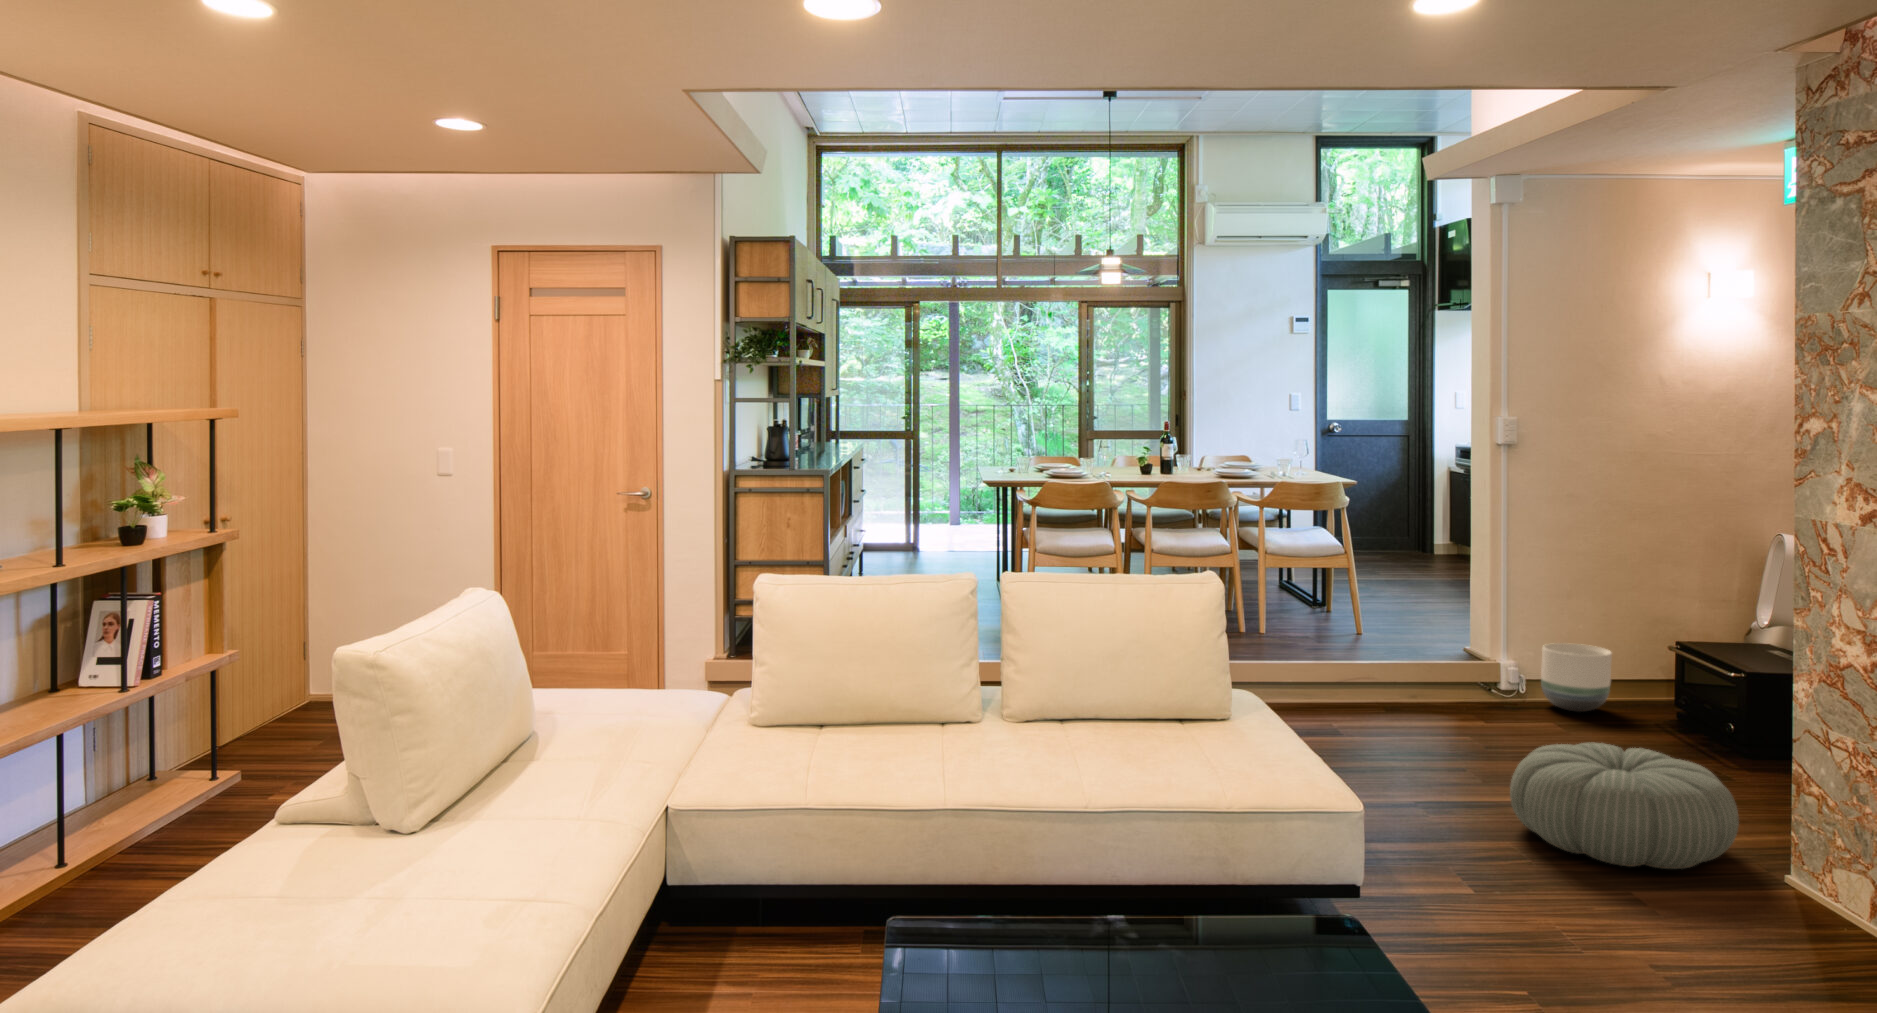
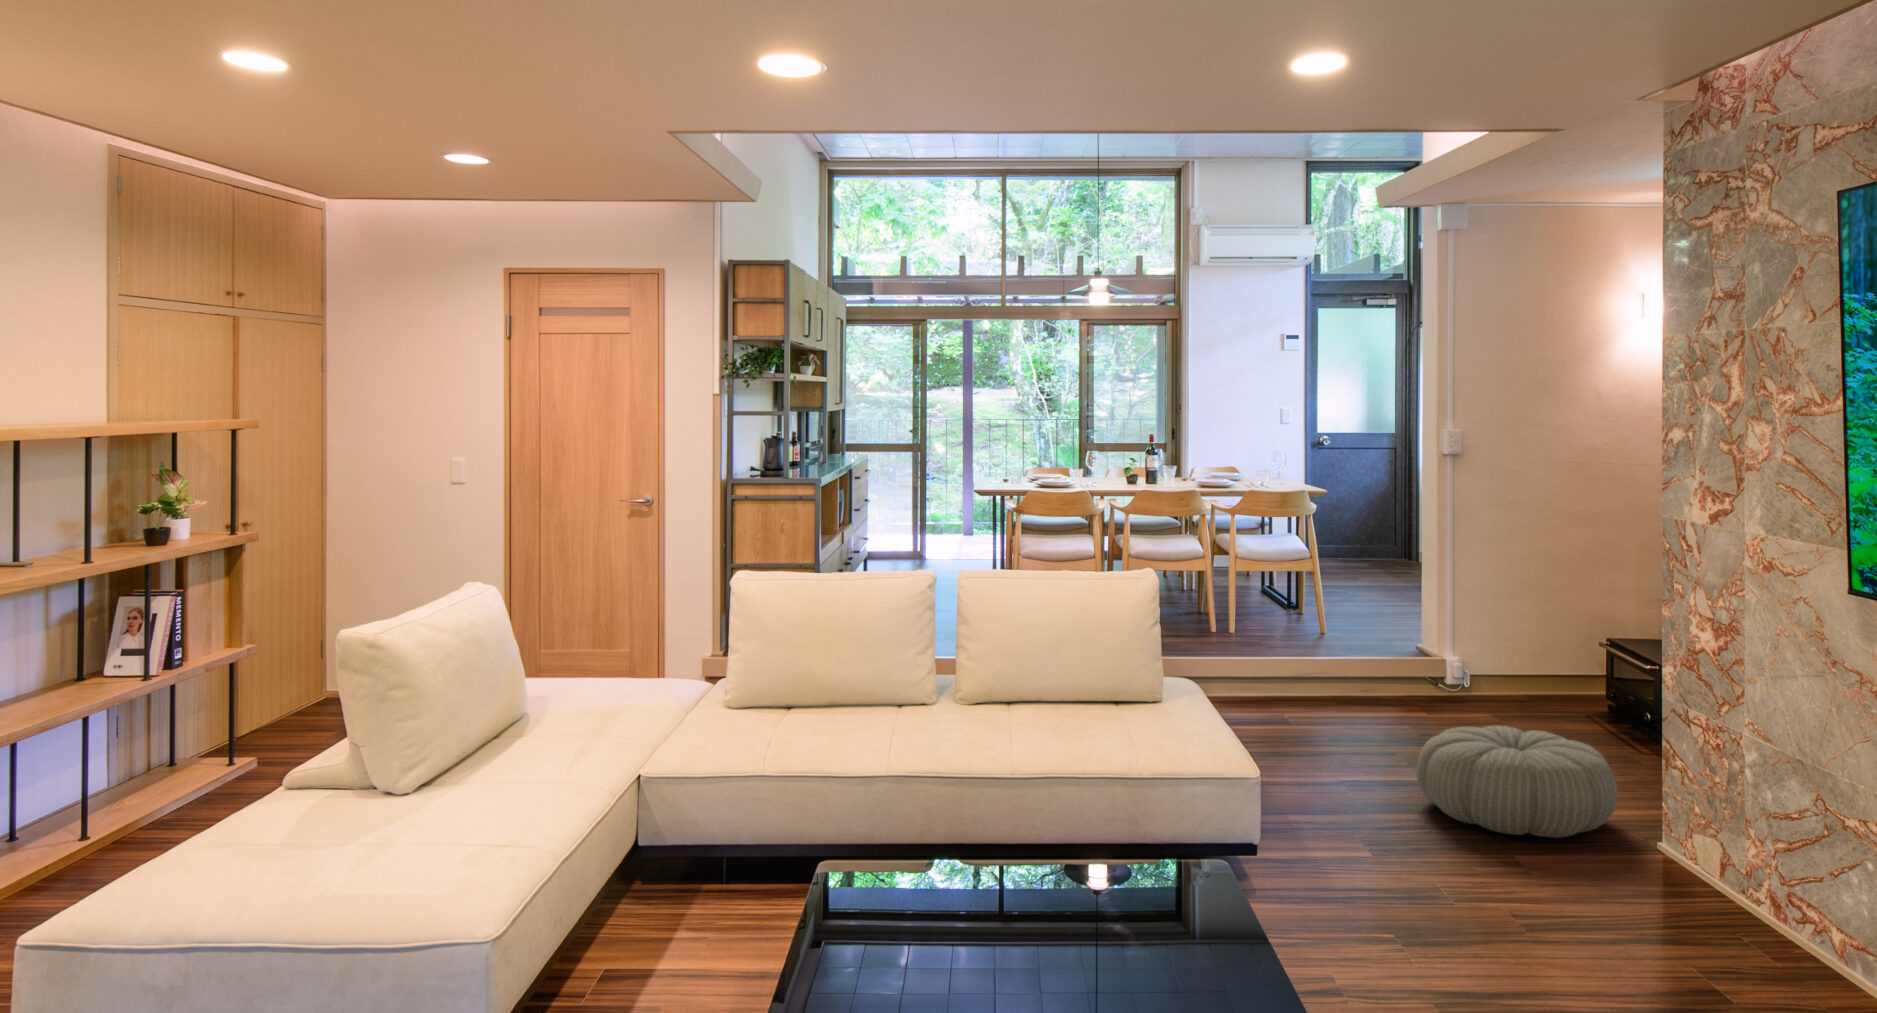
planter: present [1541,643,1612,712] -> none [1484,641,1548,705]

